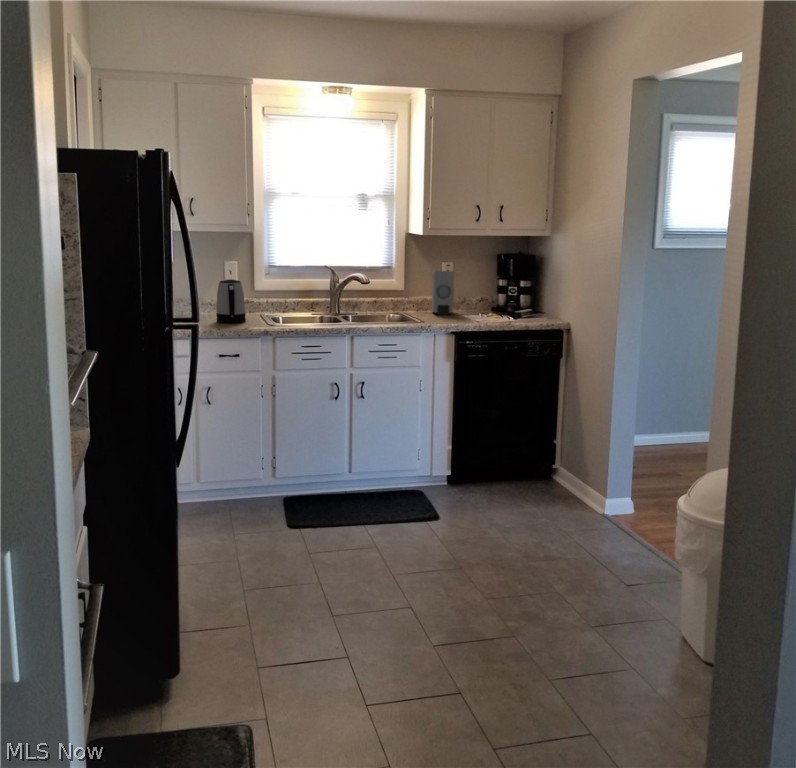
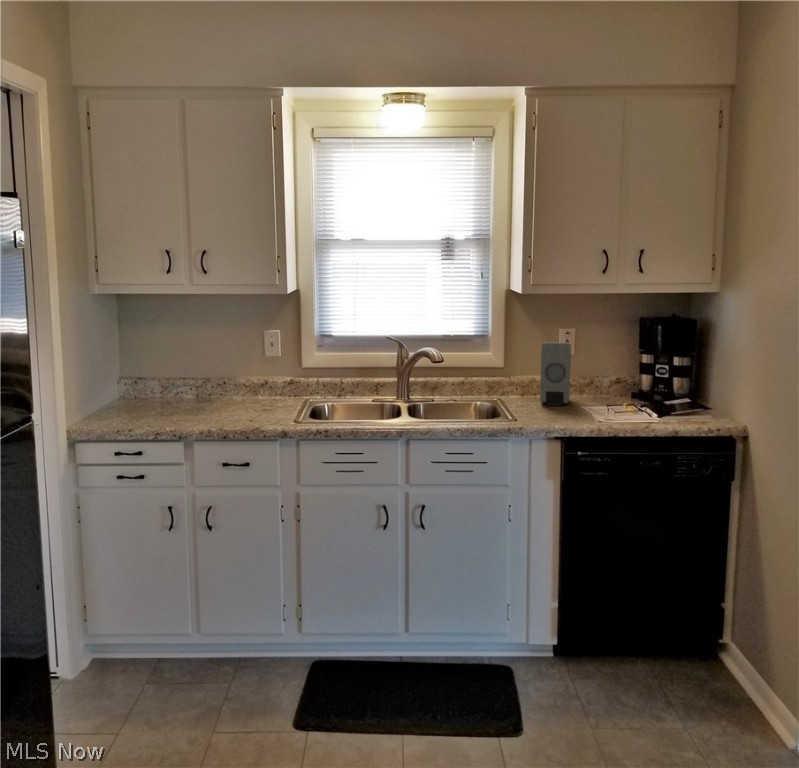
kettle: present [216,279,246,323] -> none [233,356,273,416]

